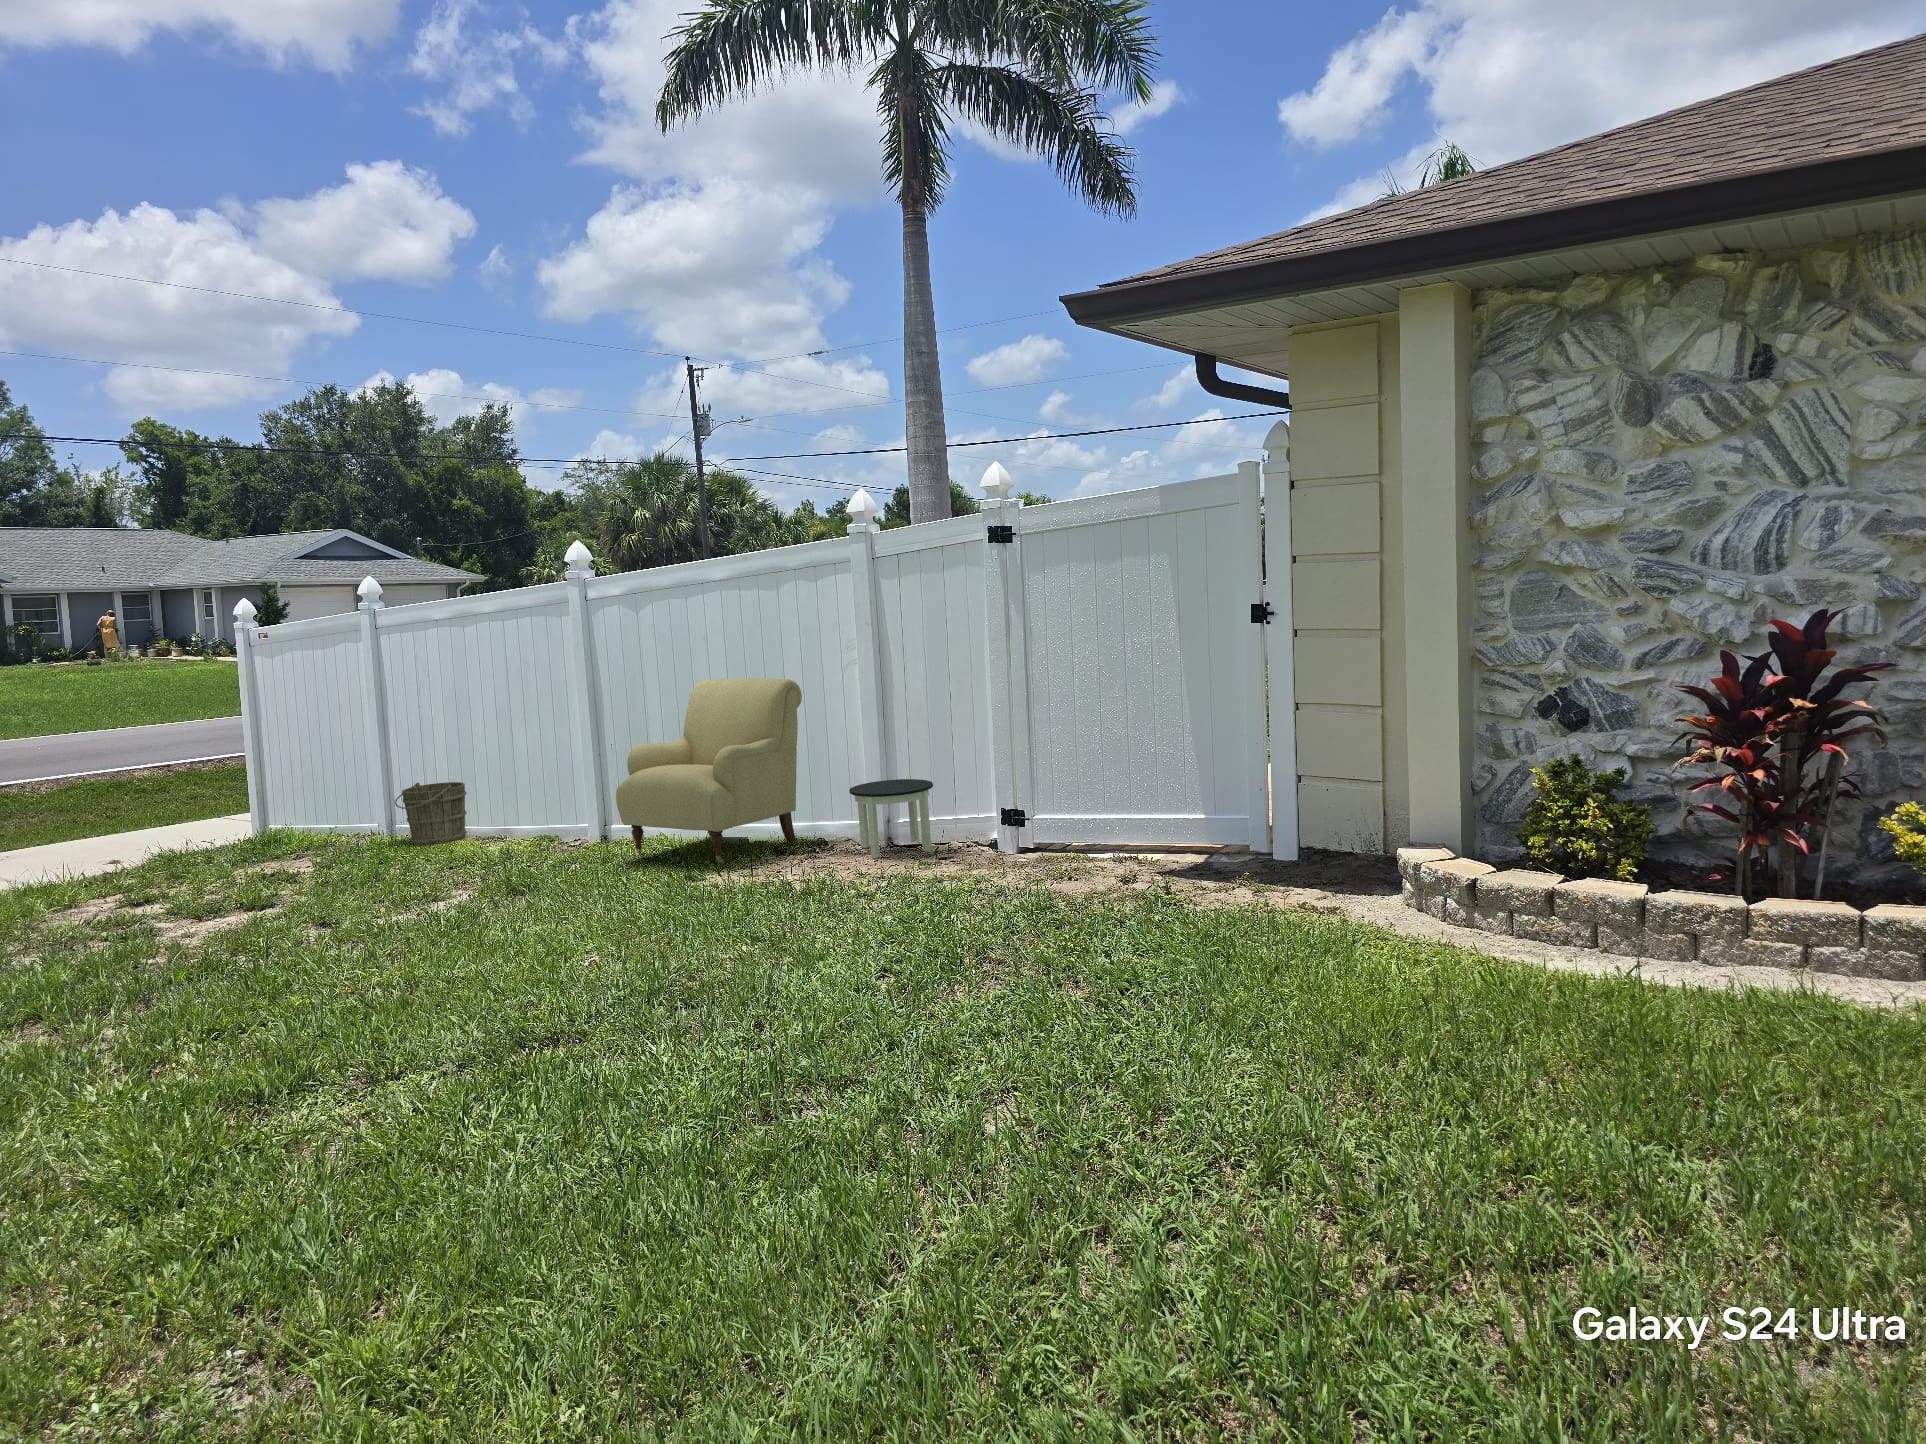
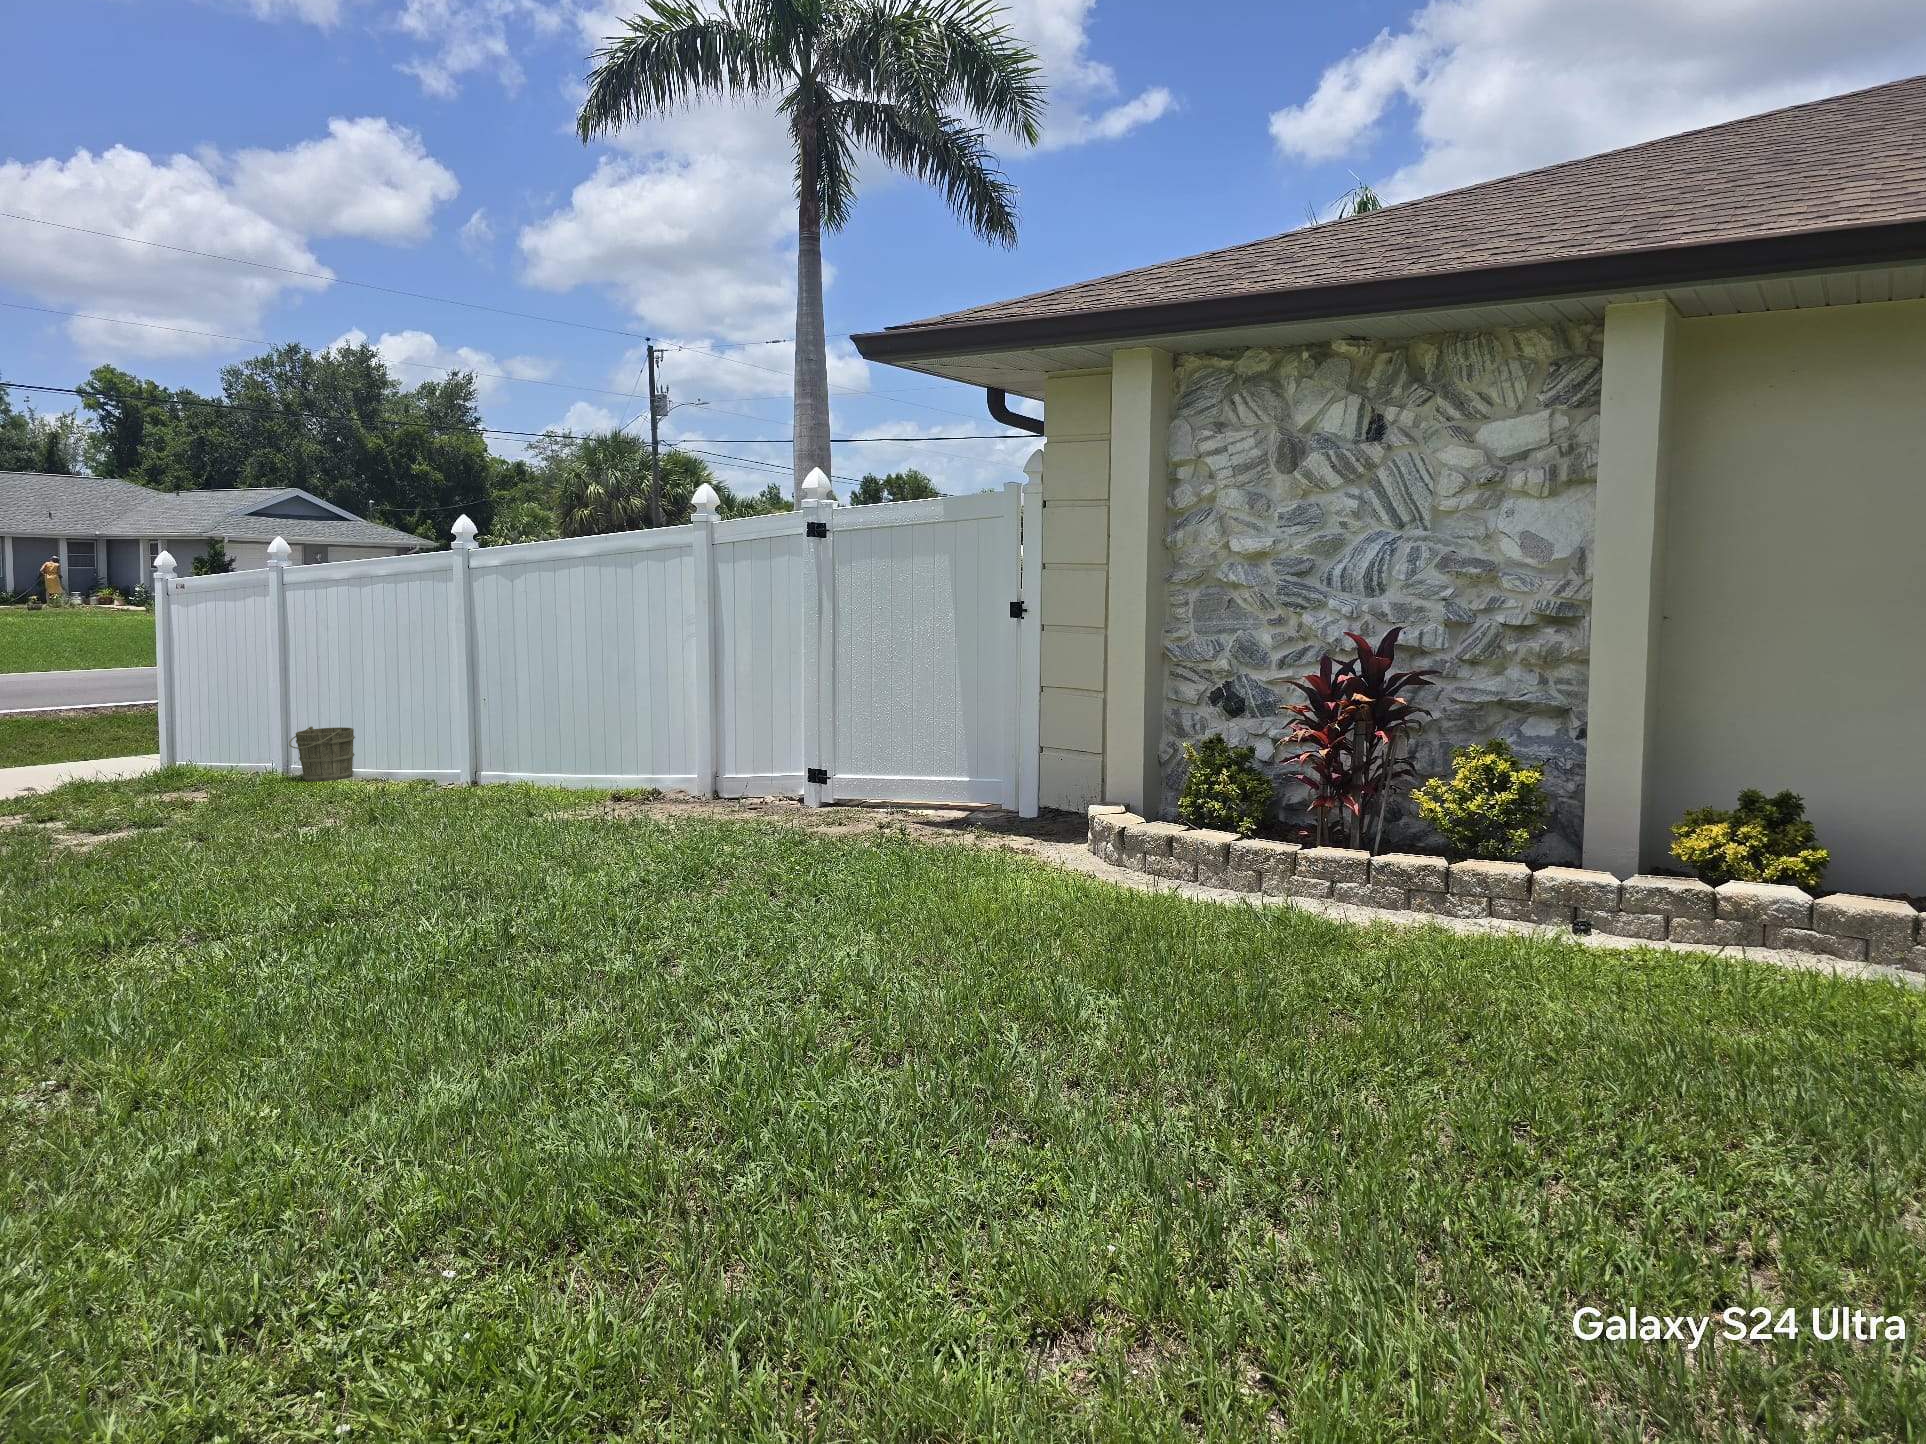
chair: present [616,678,802,864] -> none [472,646,640,803]
round table: present [849,779,933,858] -> none [670,738,742,802]

